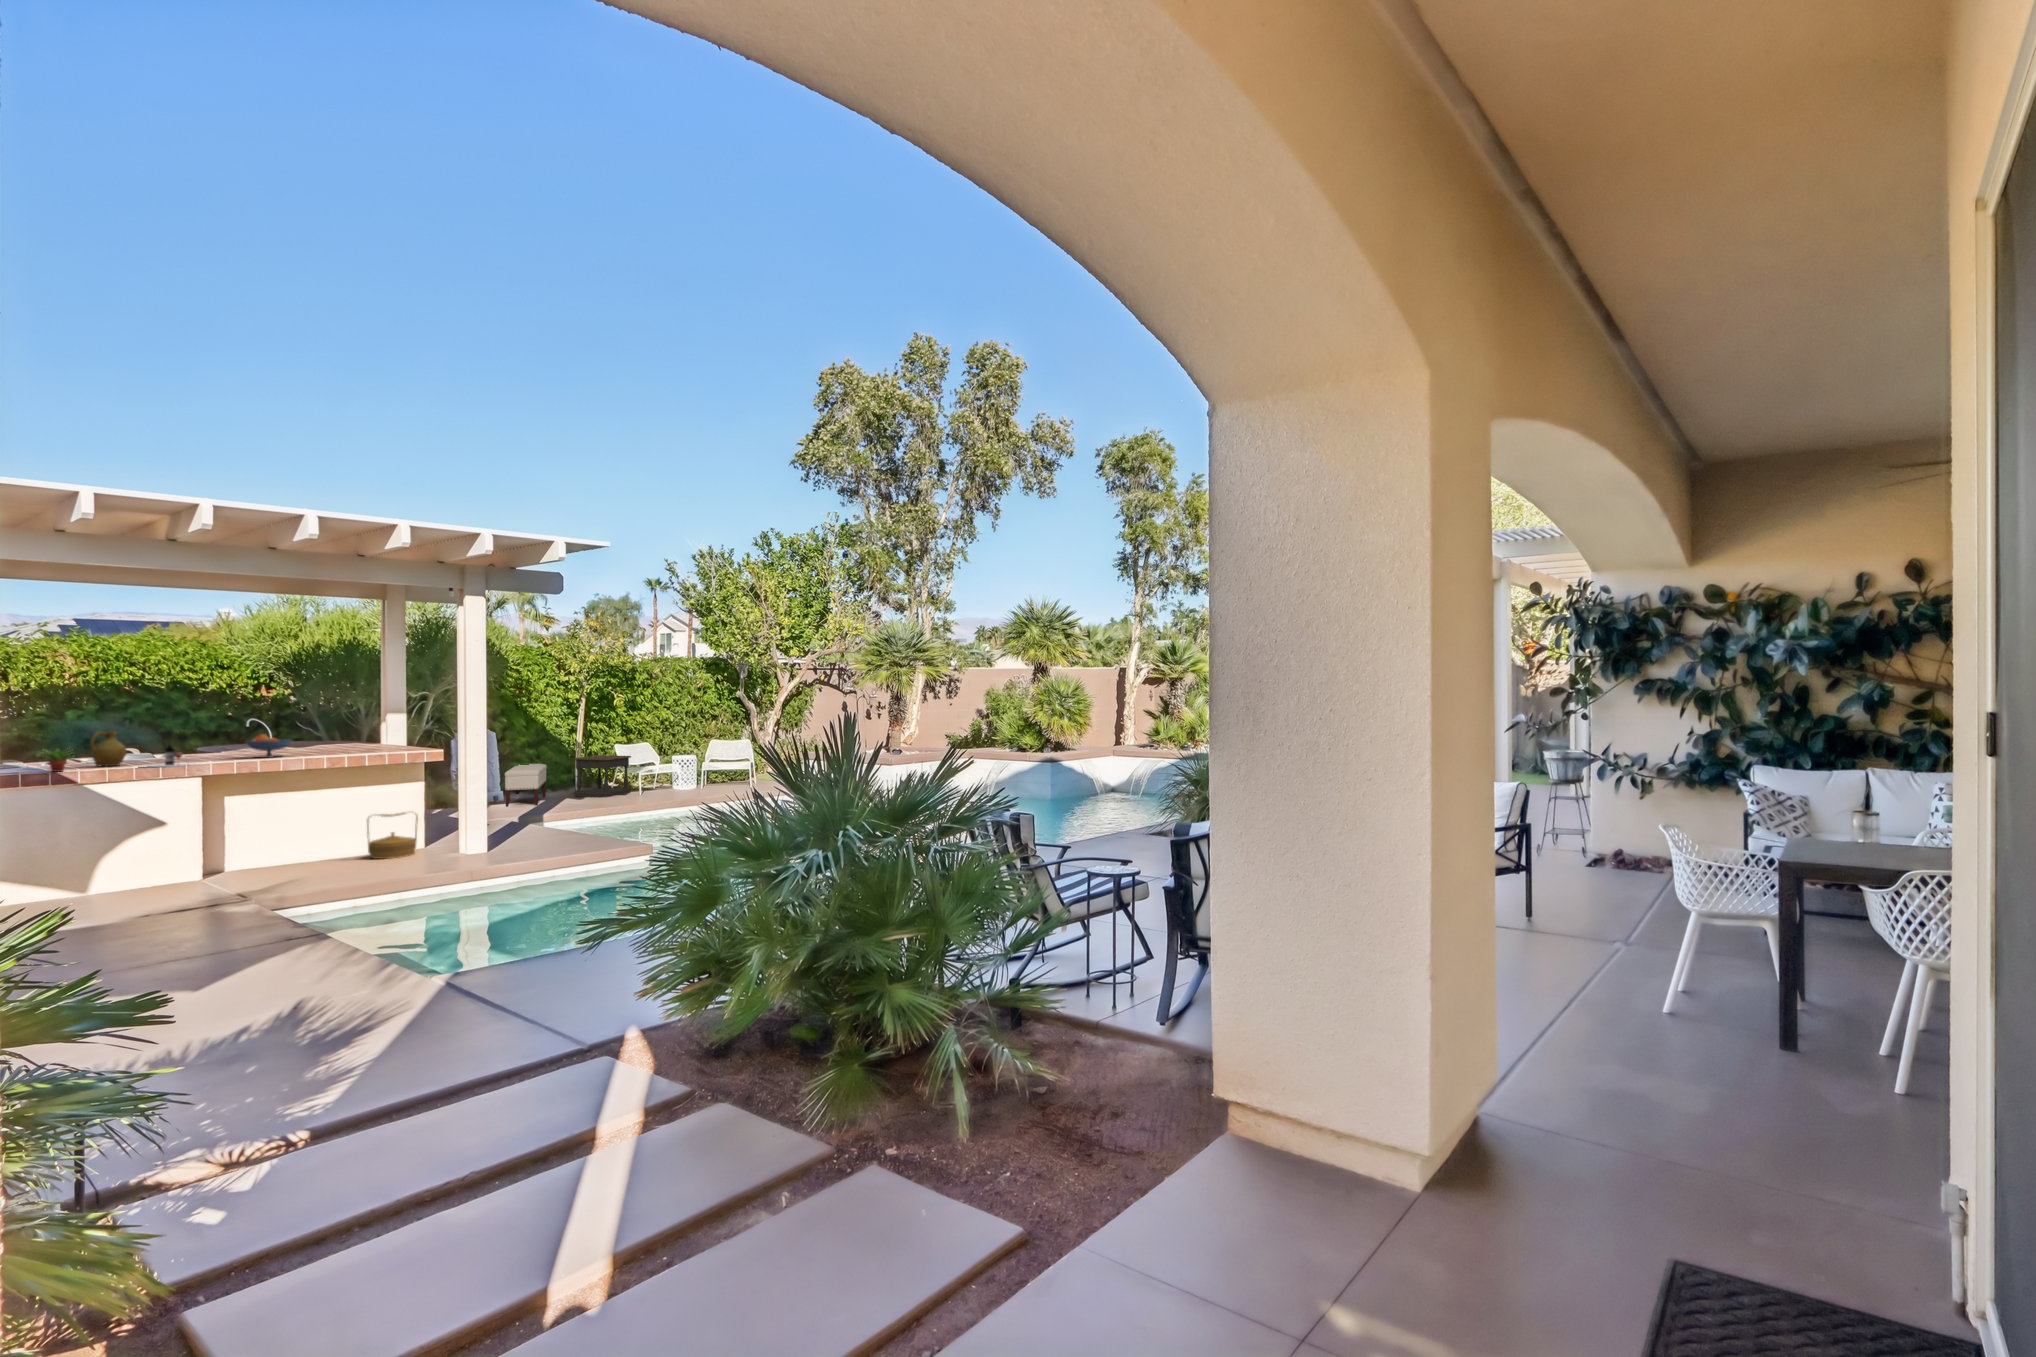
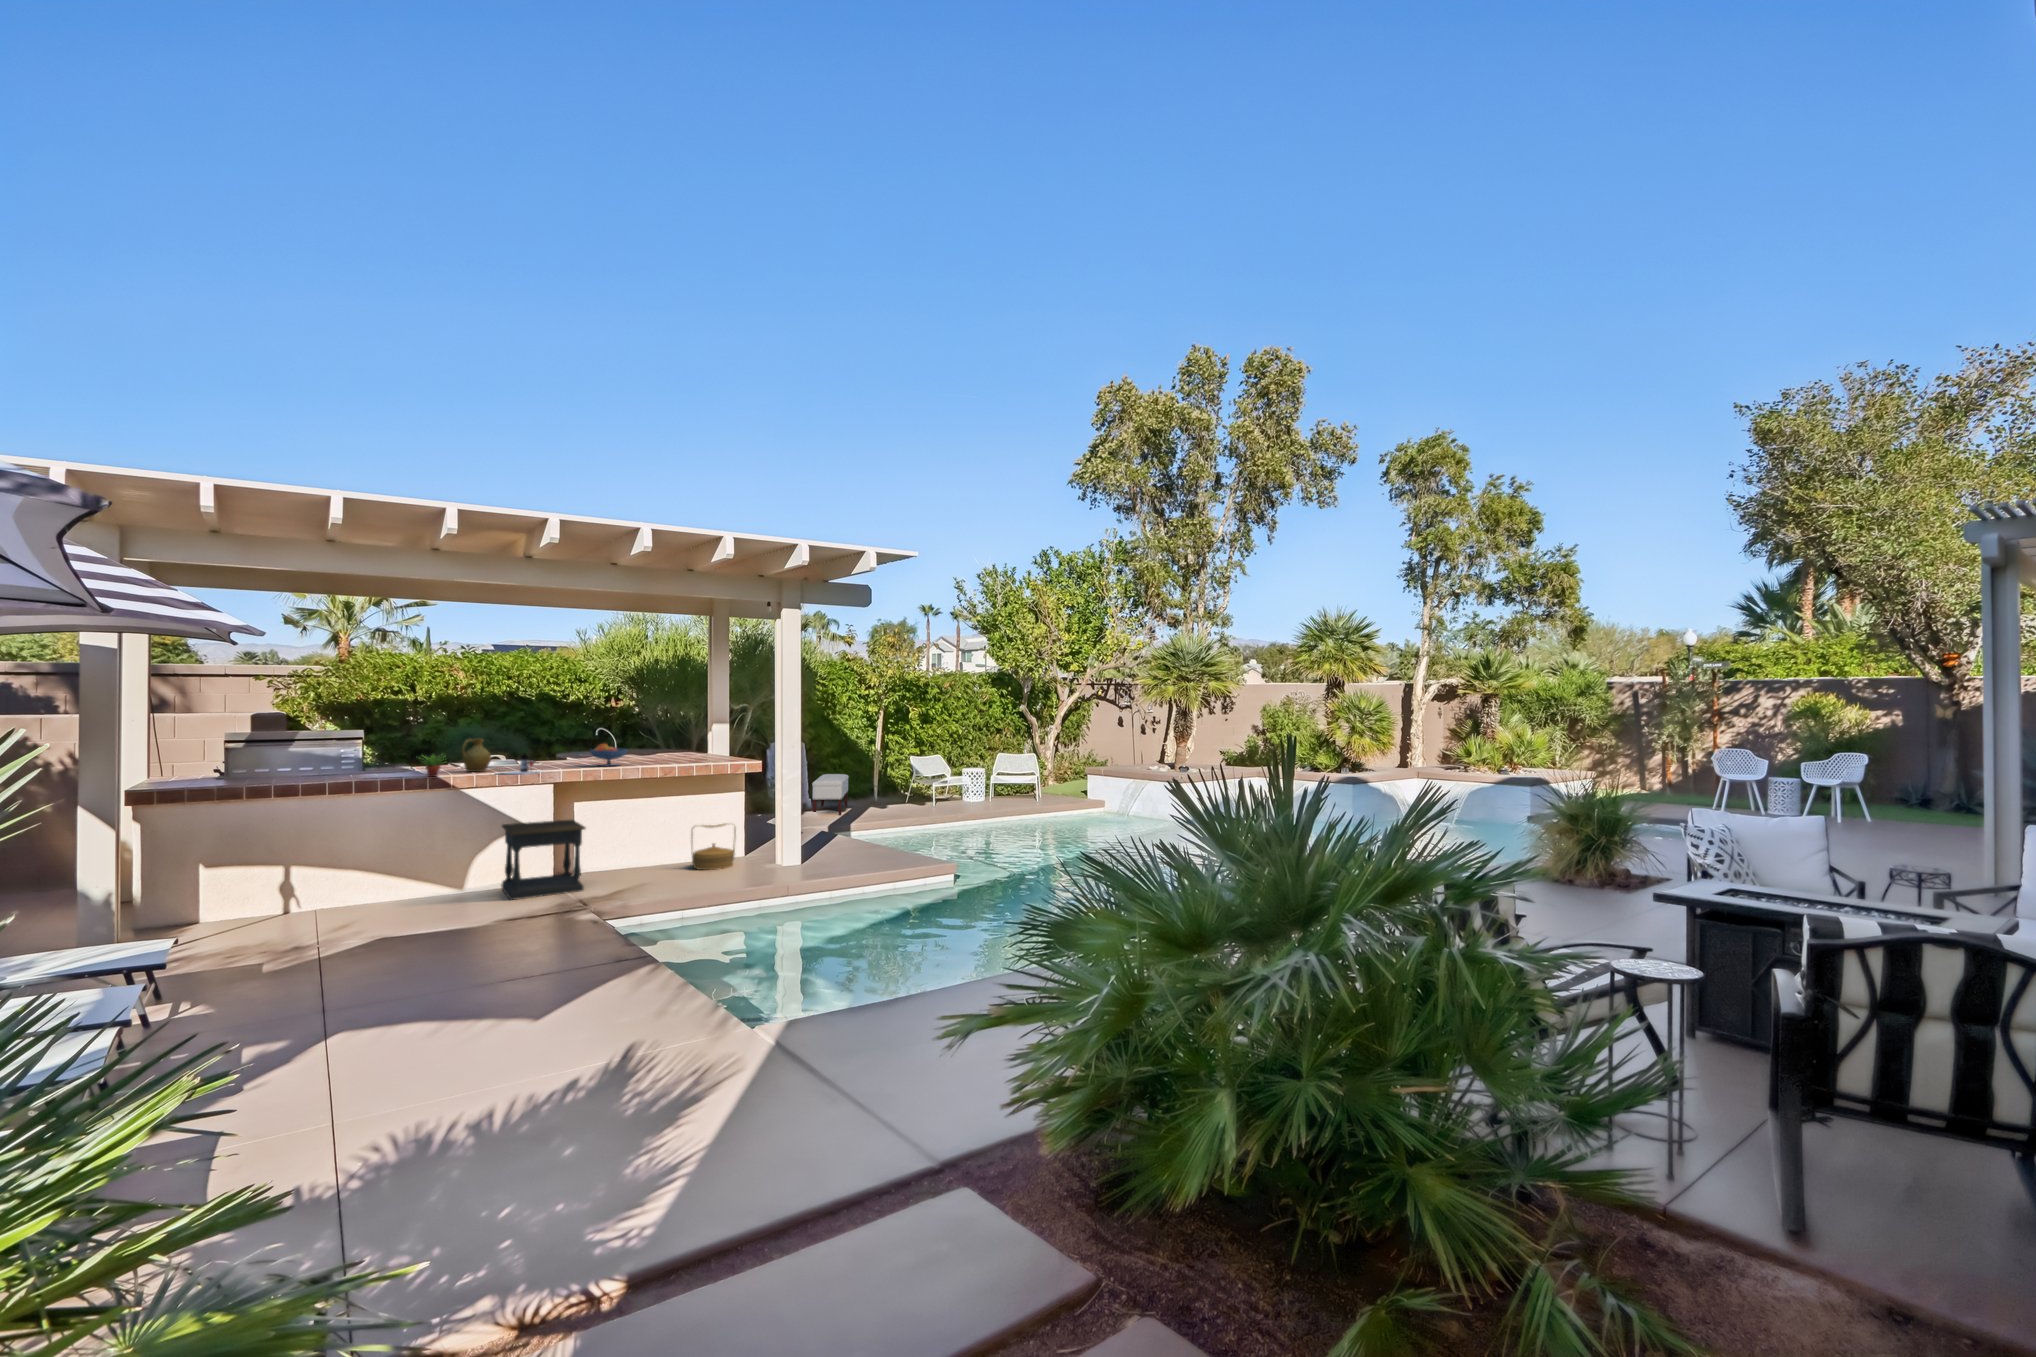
side table: present [574,755,631,797] -> present [502,820,585,900]

